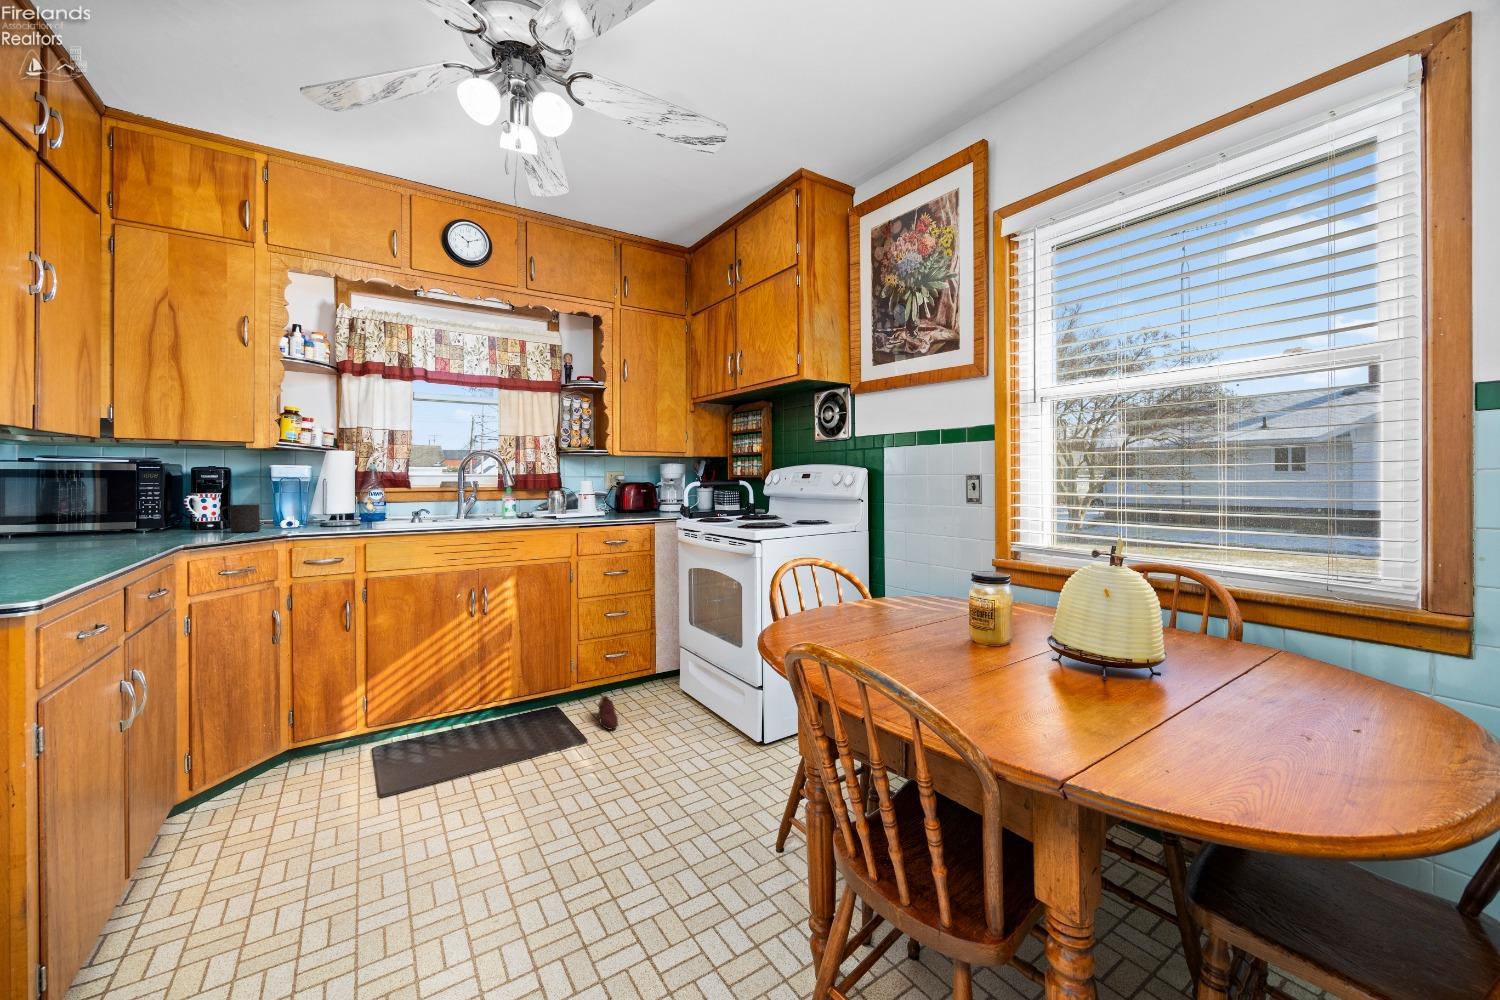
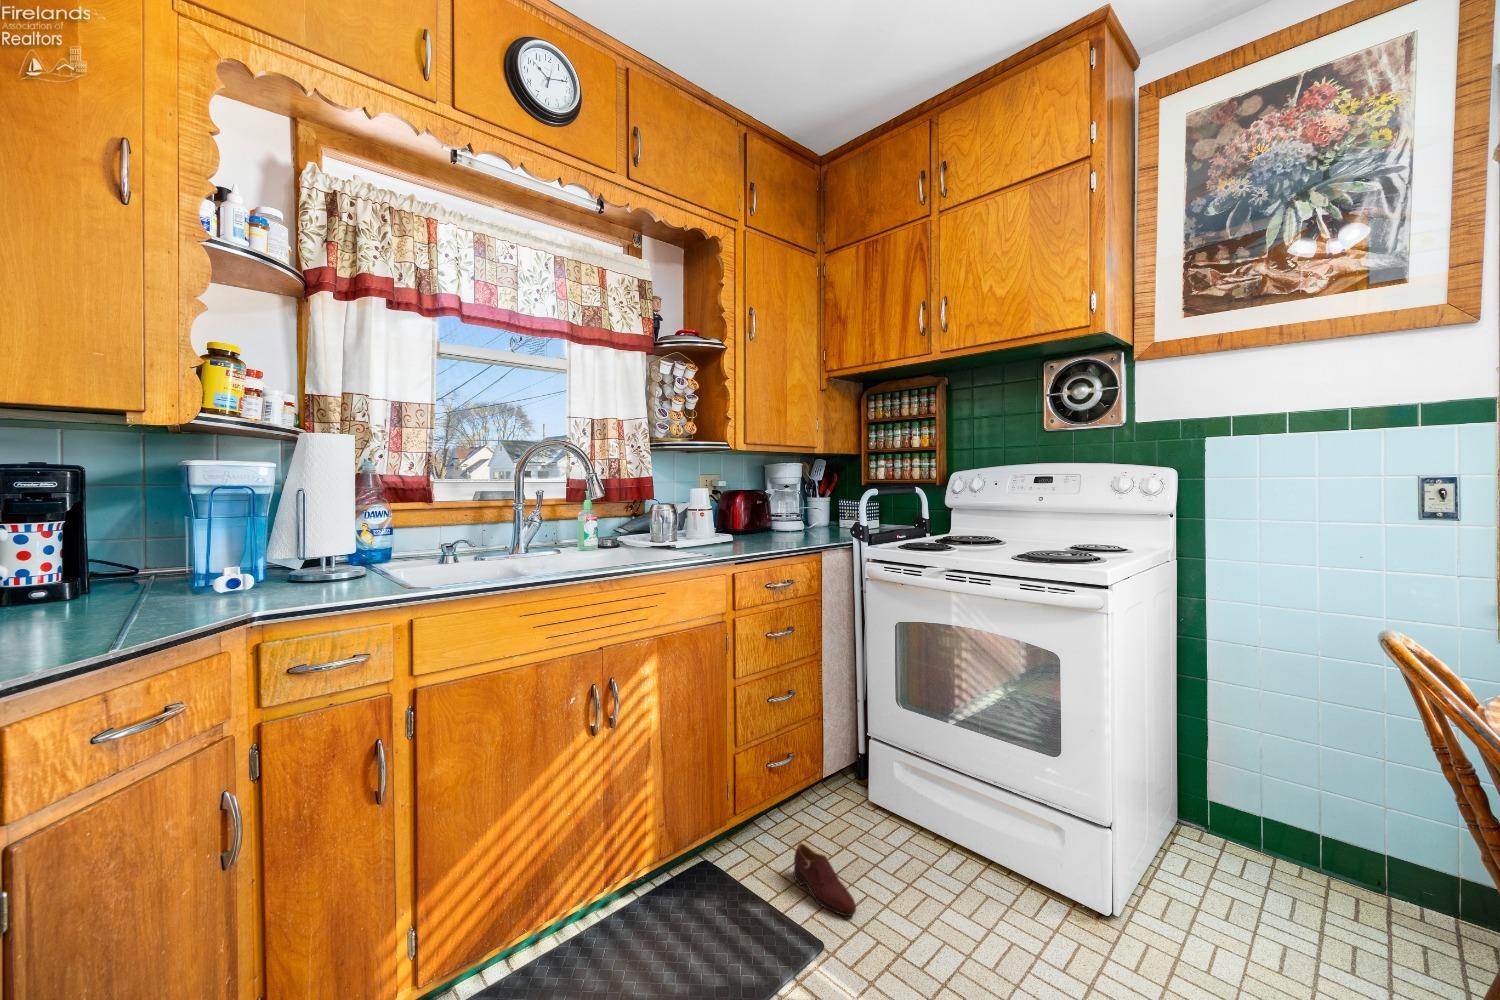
mug: present [220,504,260,532] -> none [76,547,177,616]

